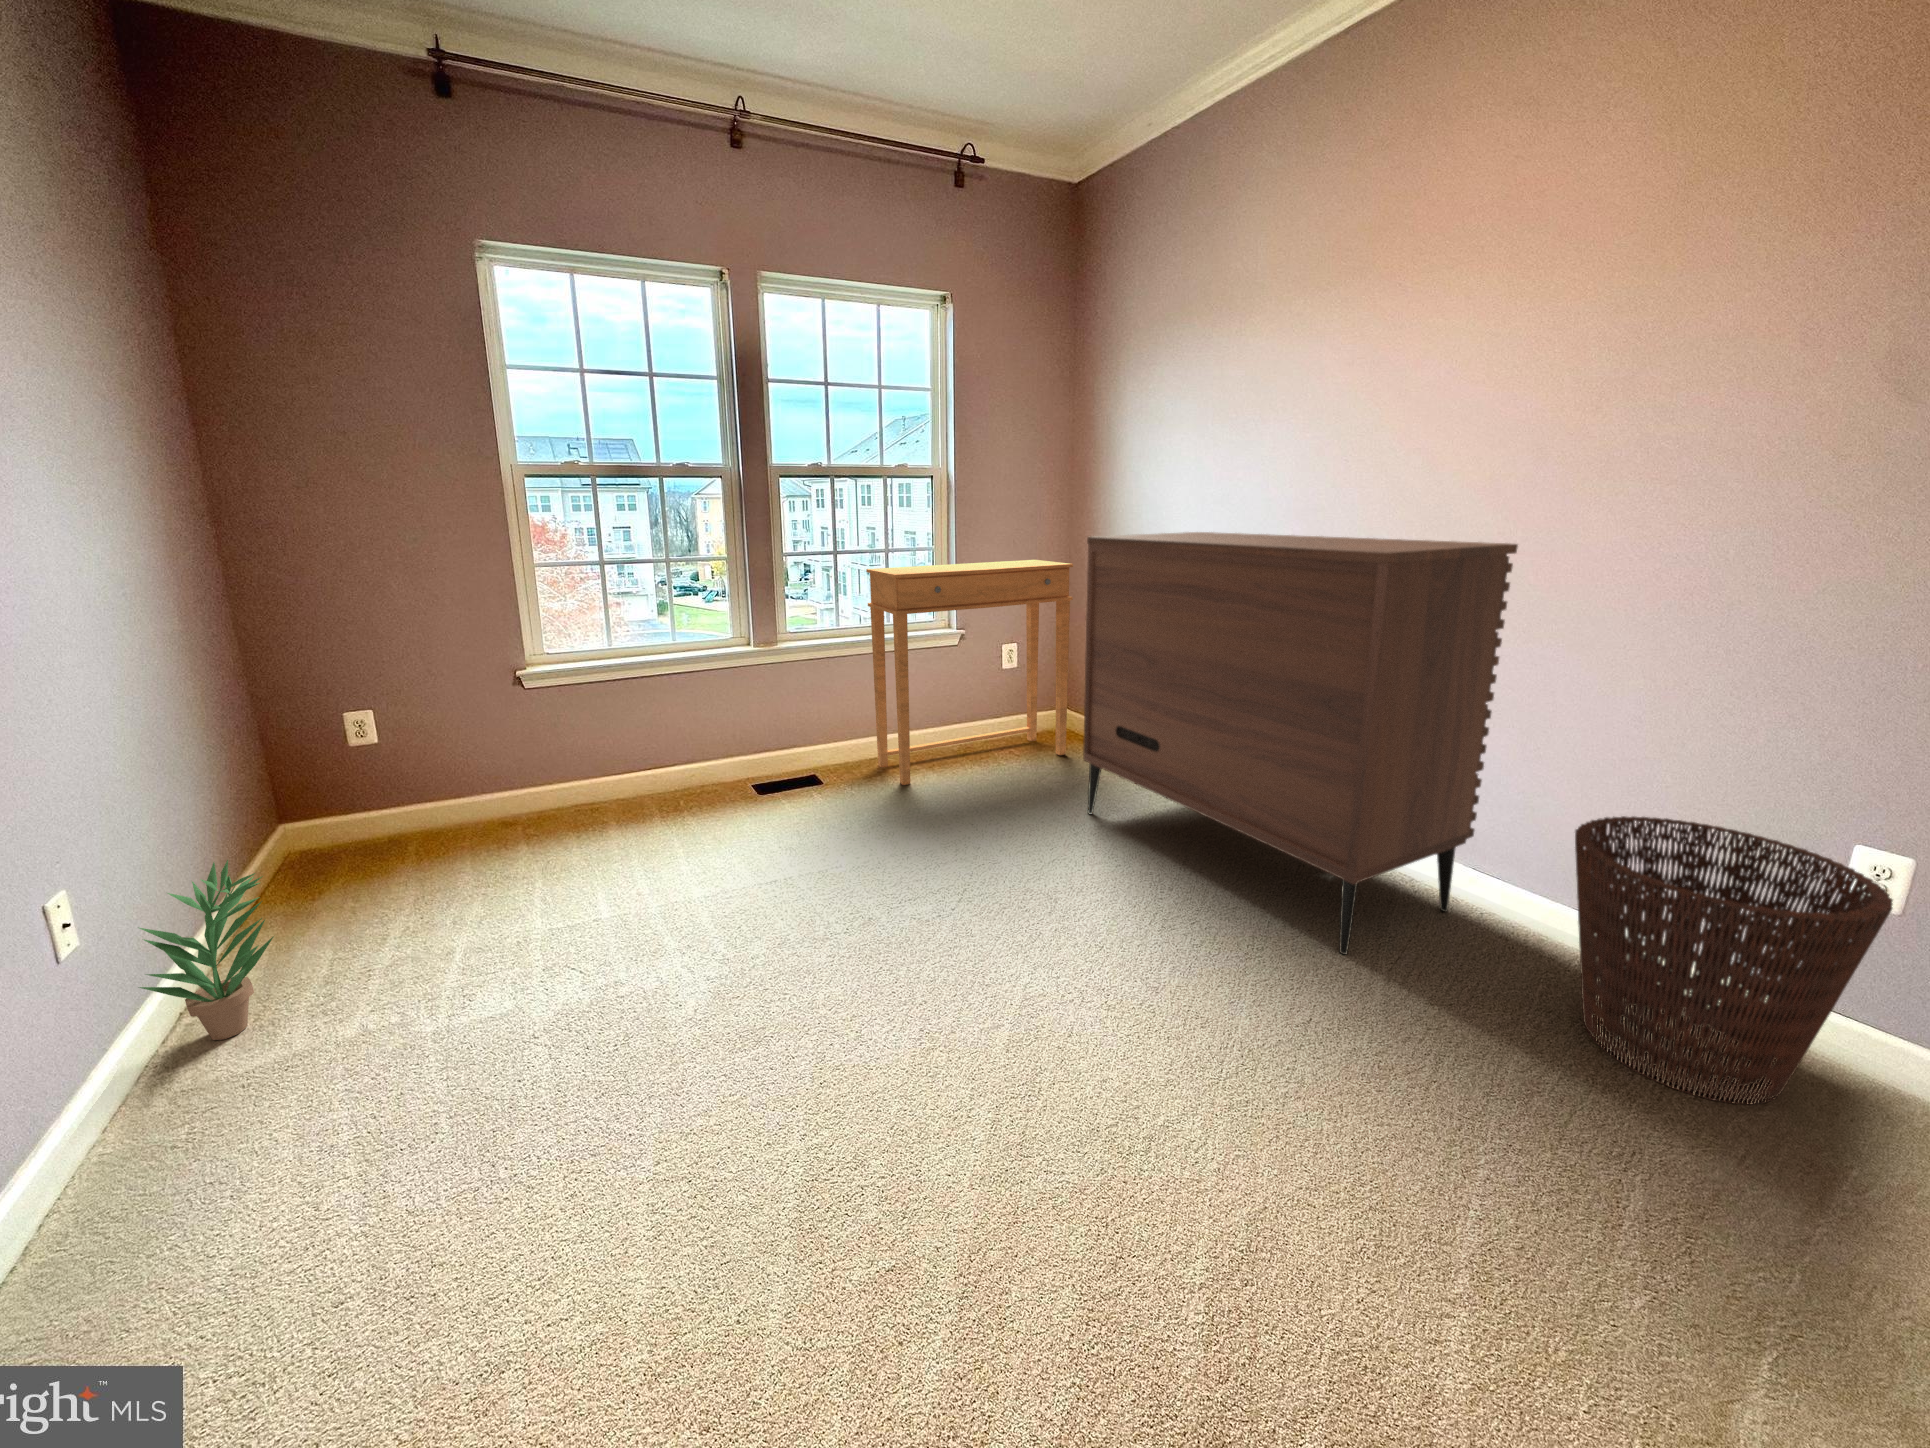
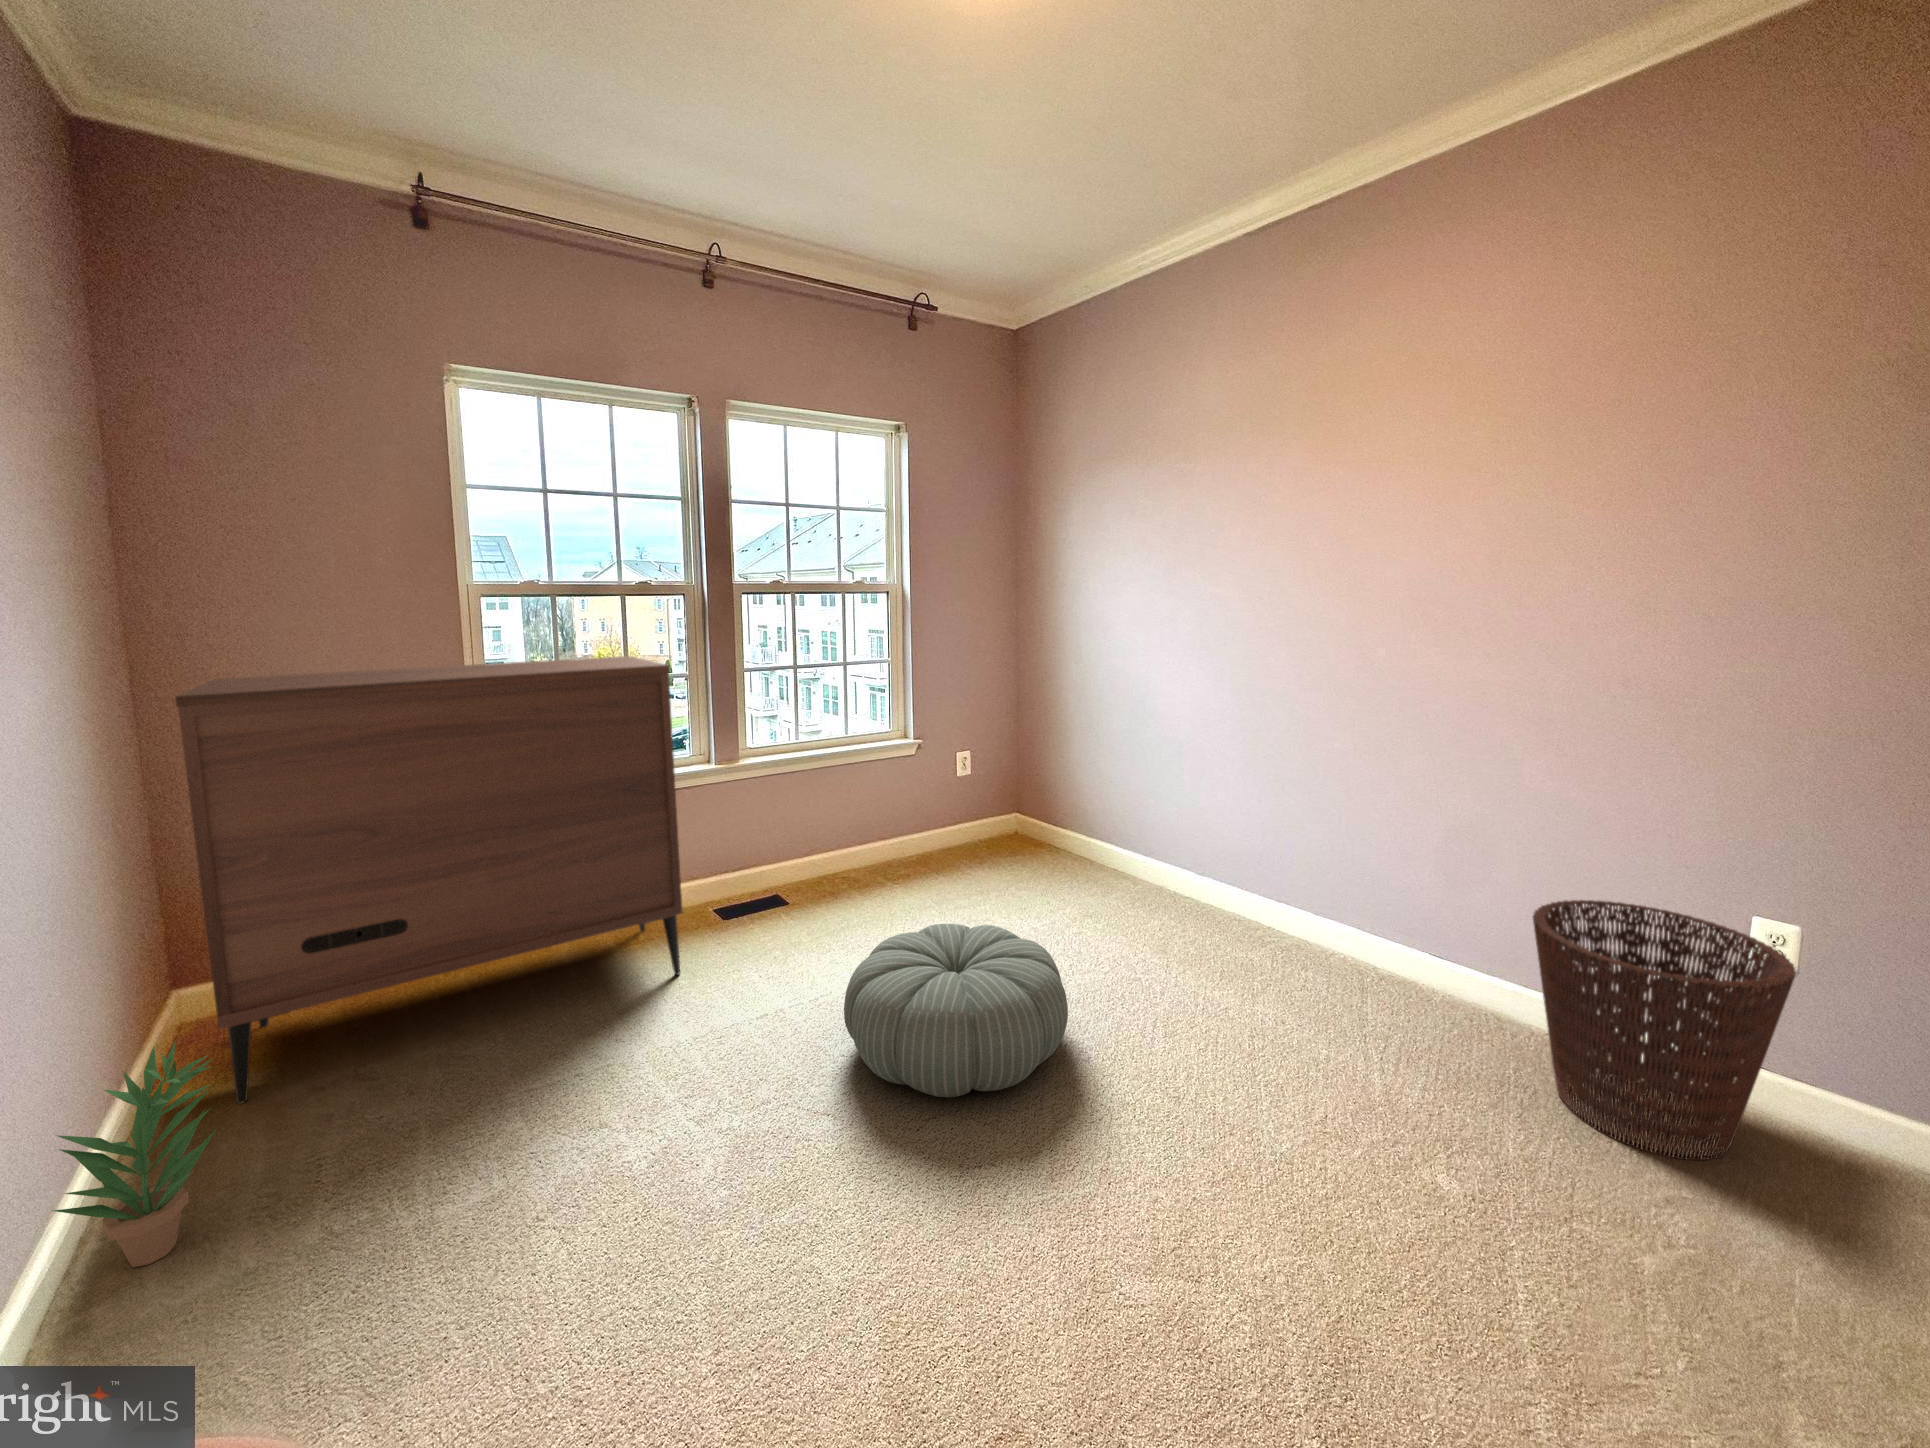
dresser: present [1083,532,1518,955] -> present [175,656,683,1104]
side table: present [866,560,1073,785] -> none [834,669,1032,900]
pouf: none [834,806,1053,967] -> present [844,924,1068,1097]

